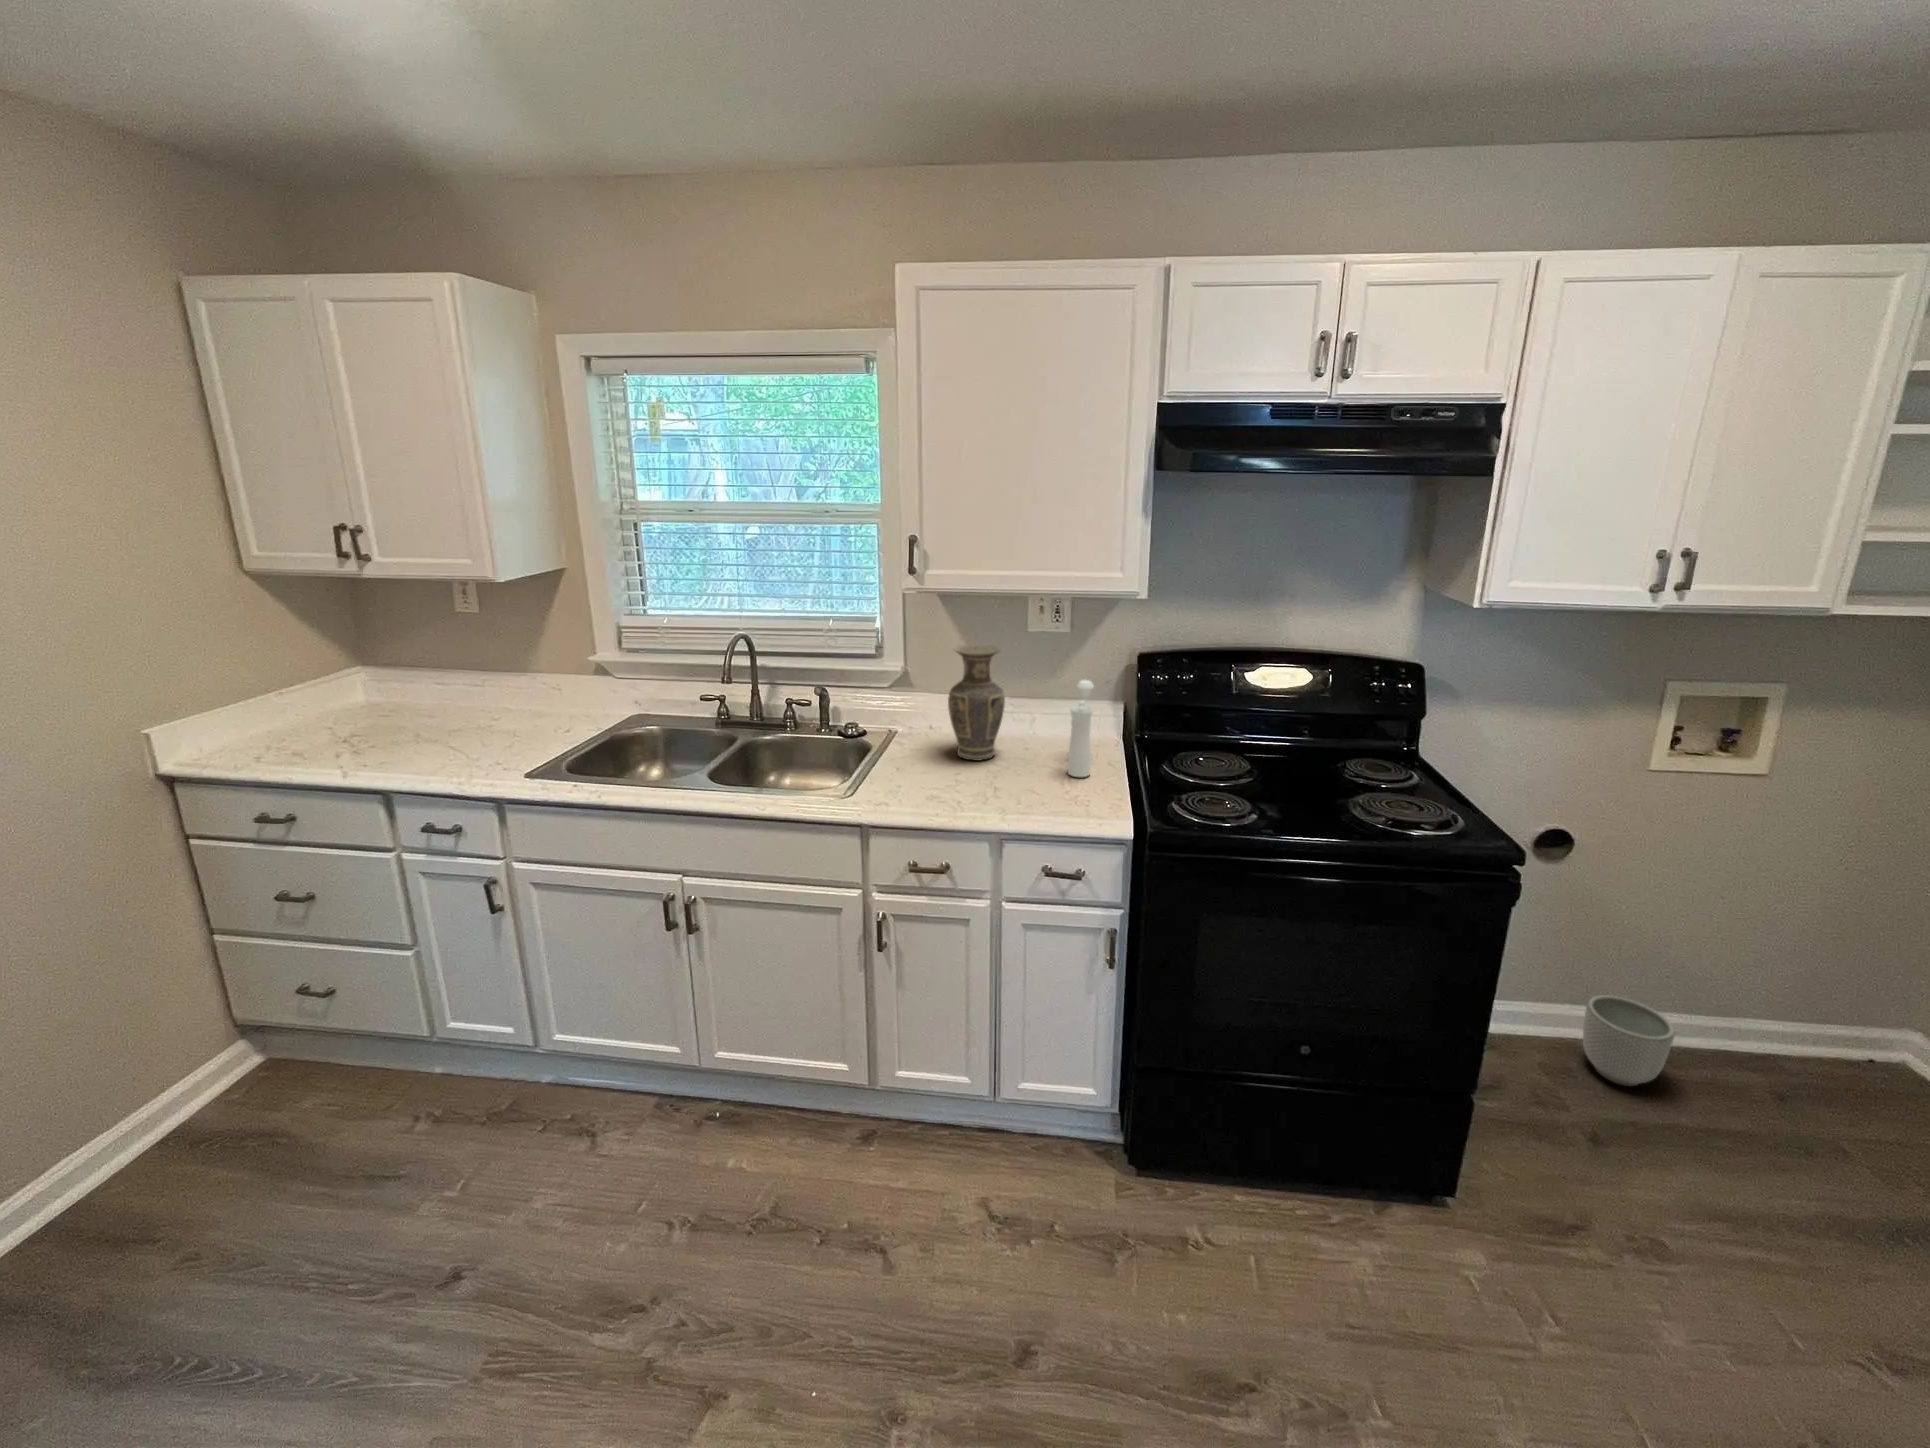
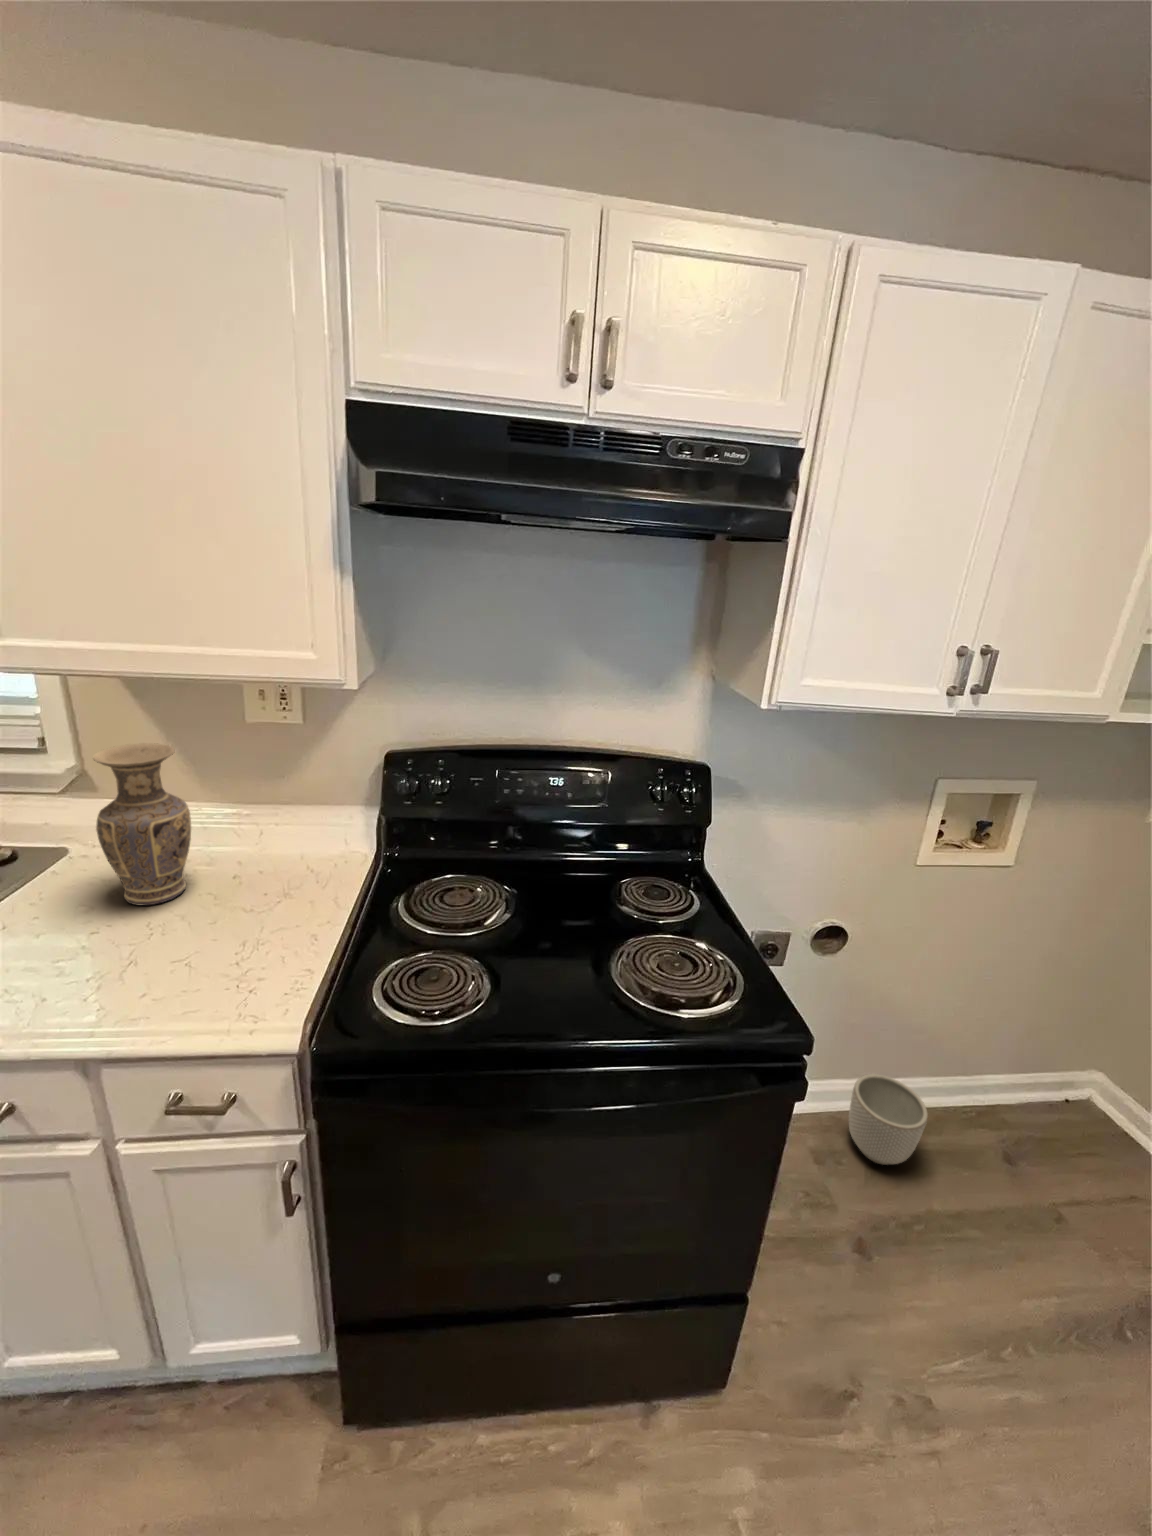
pepper mill: present [1068,680,1094,777] -> none [262,793,313,928]

